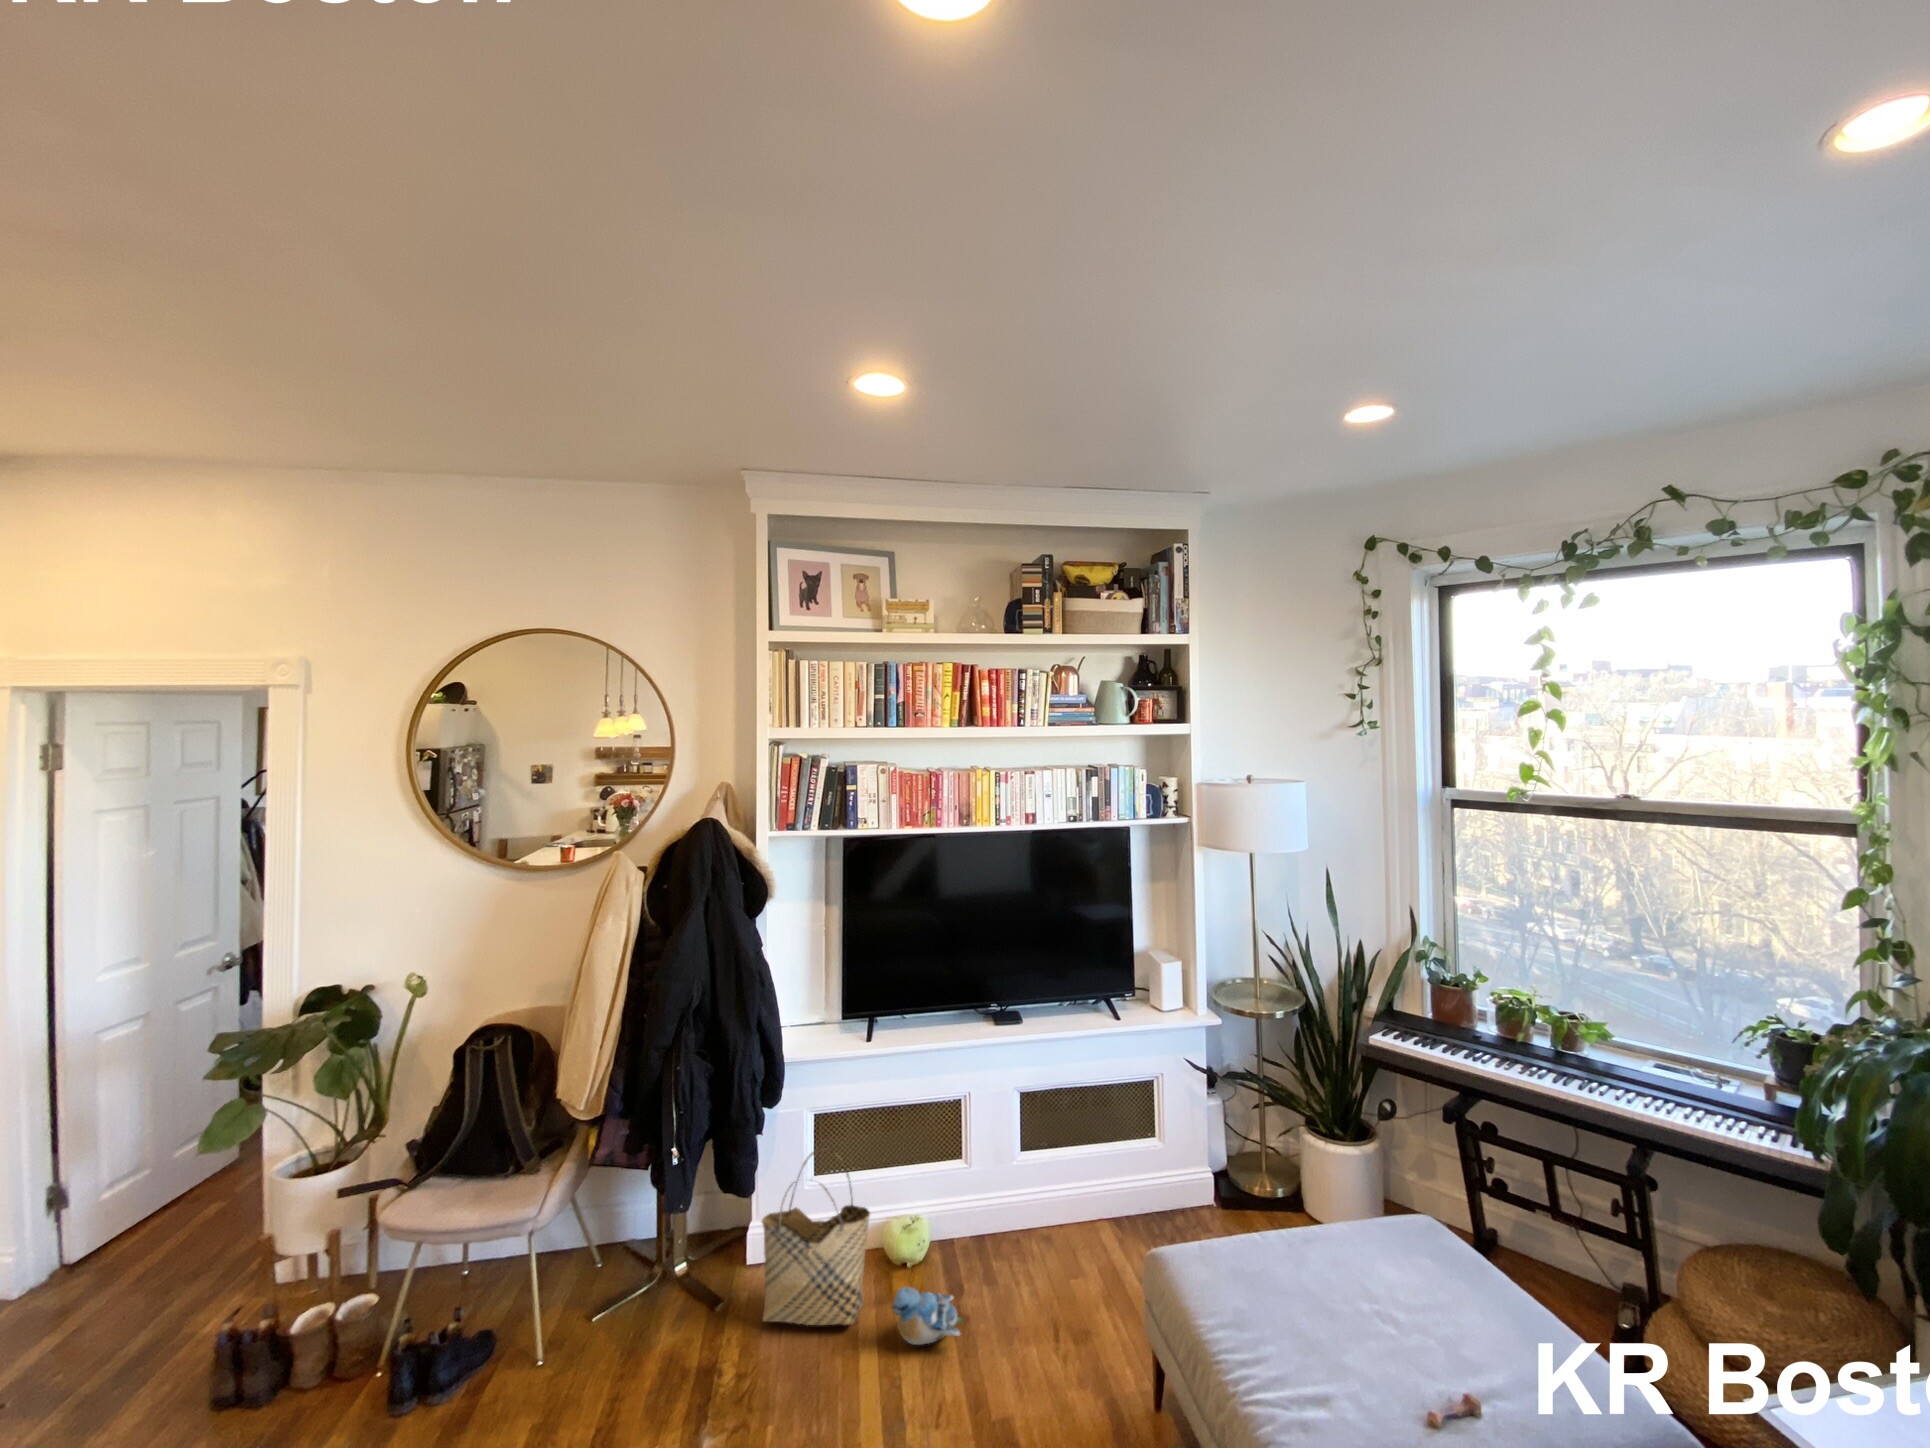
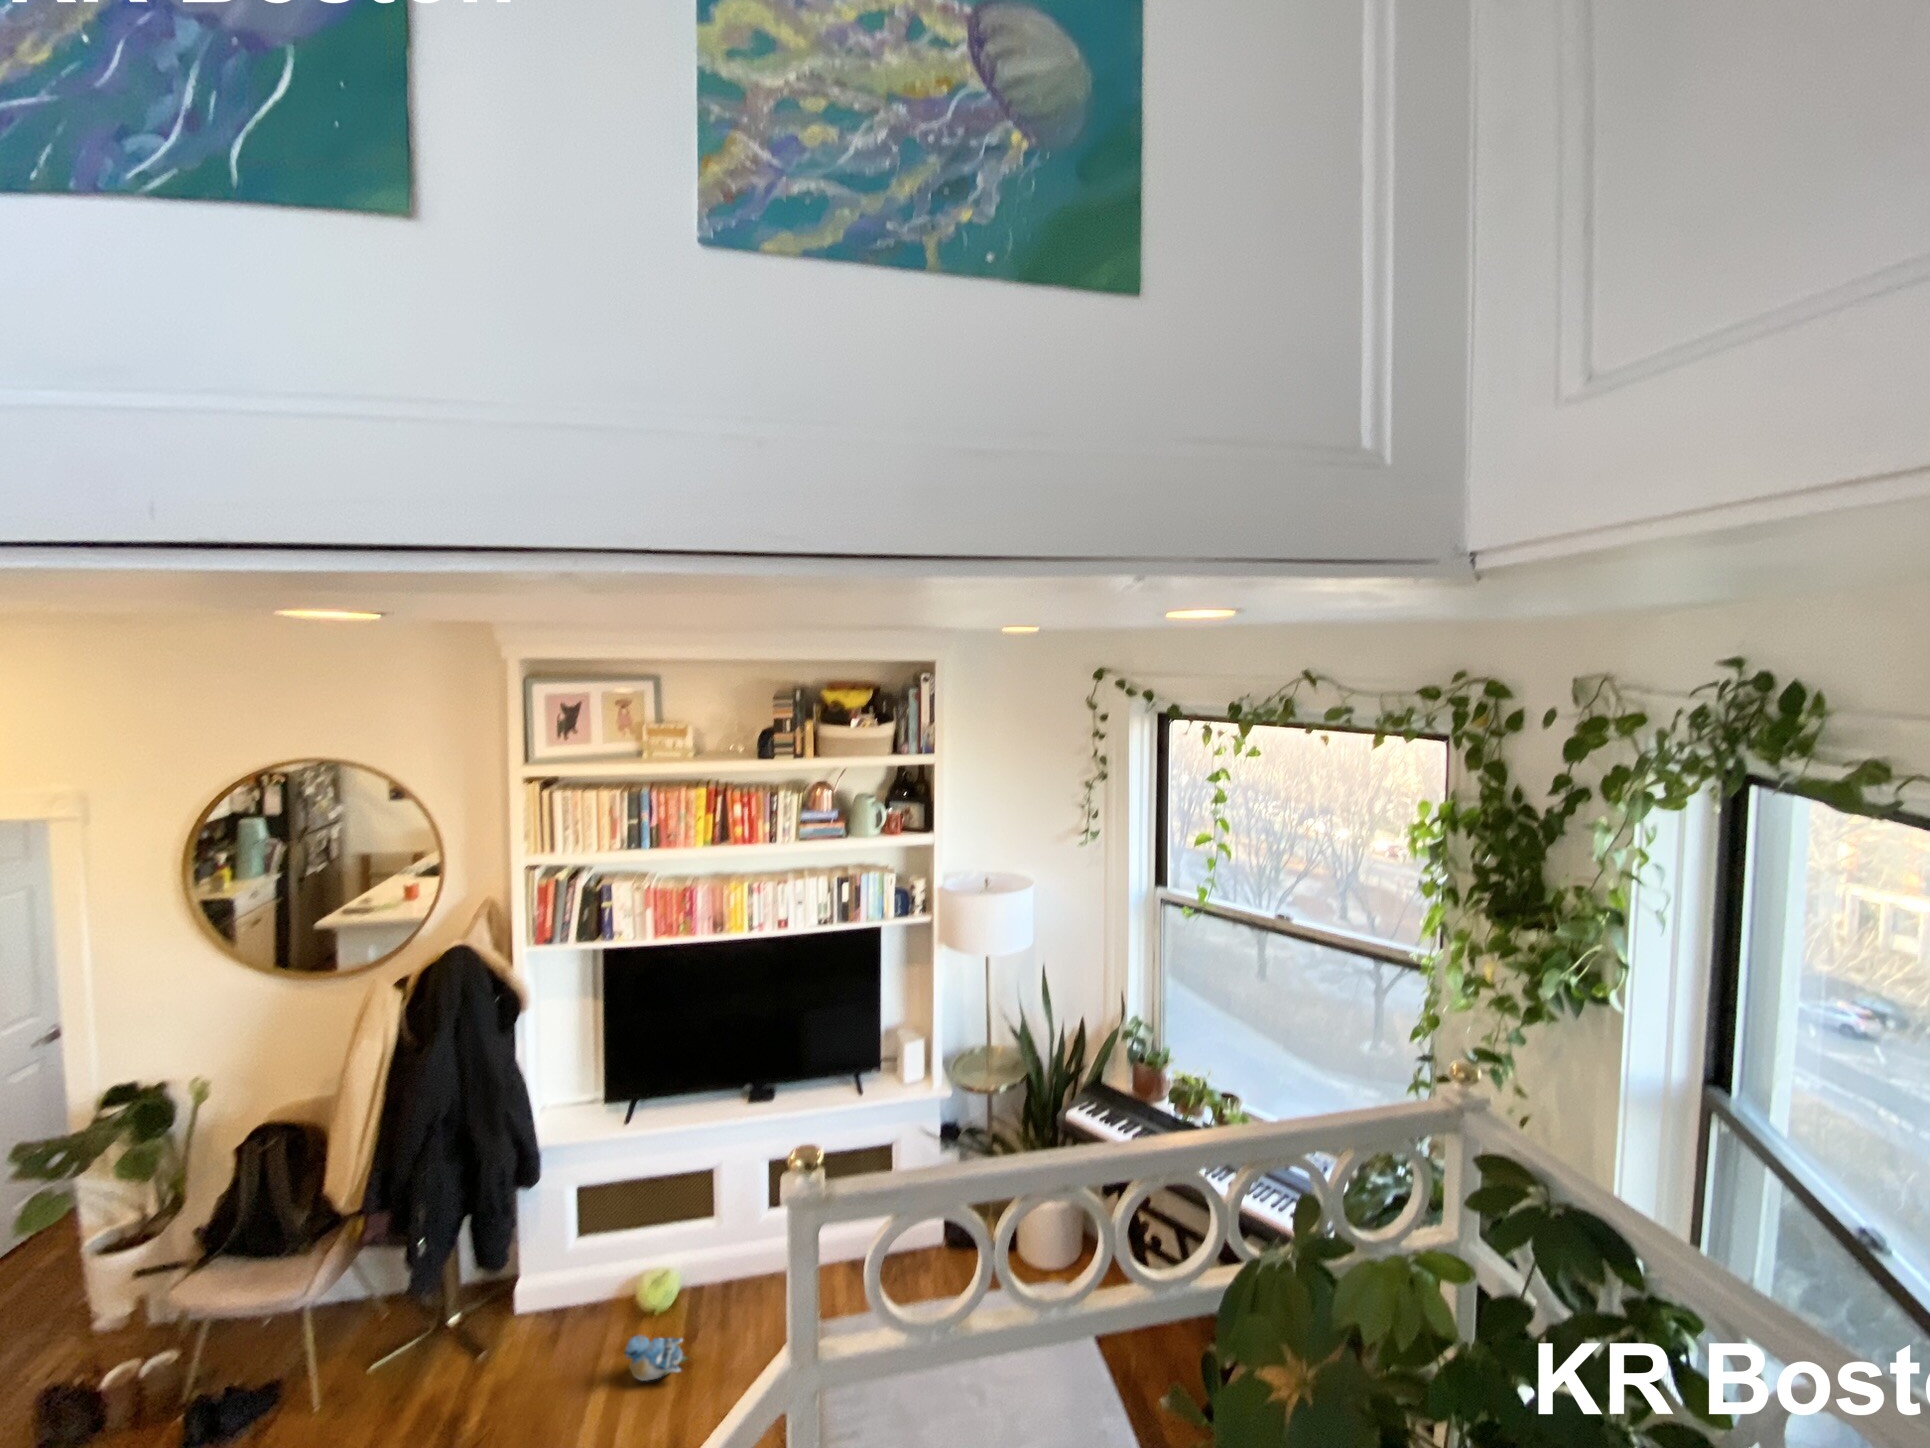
woven basket: present [762,1148,870,1325] -> none [515,1222,613,1368]

